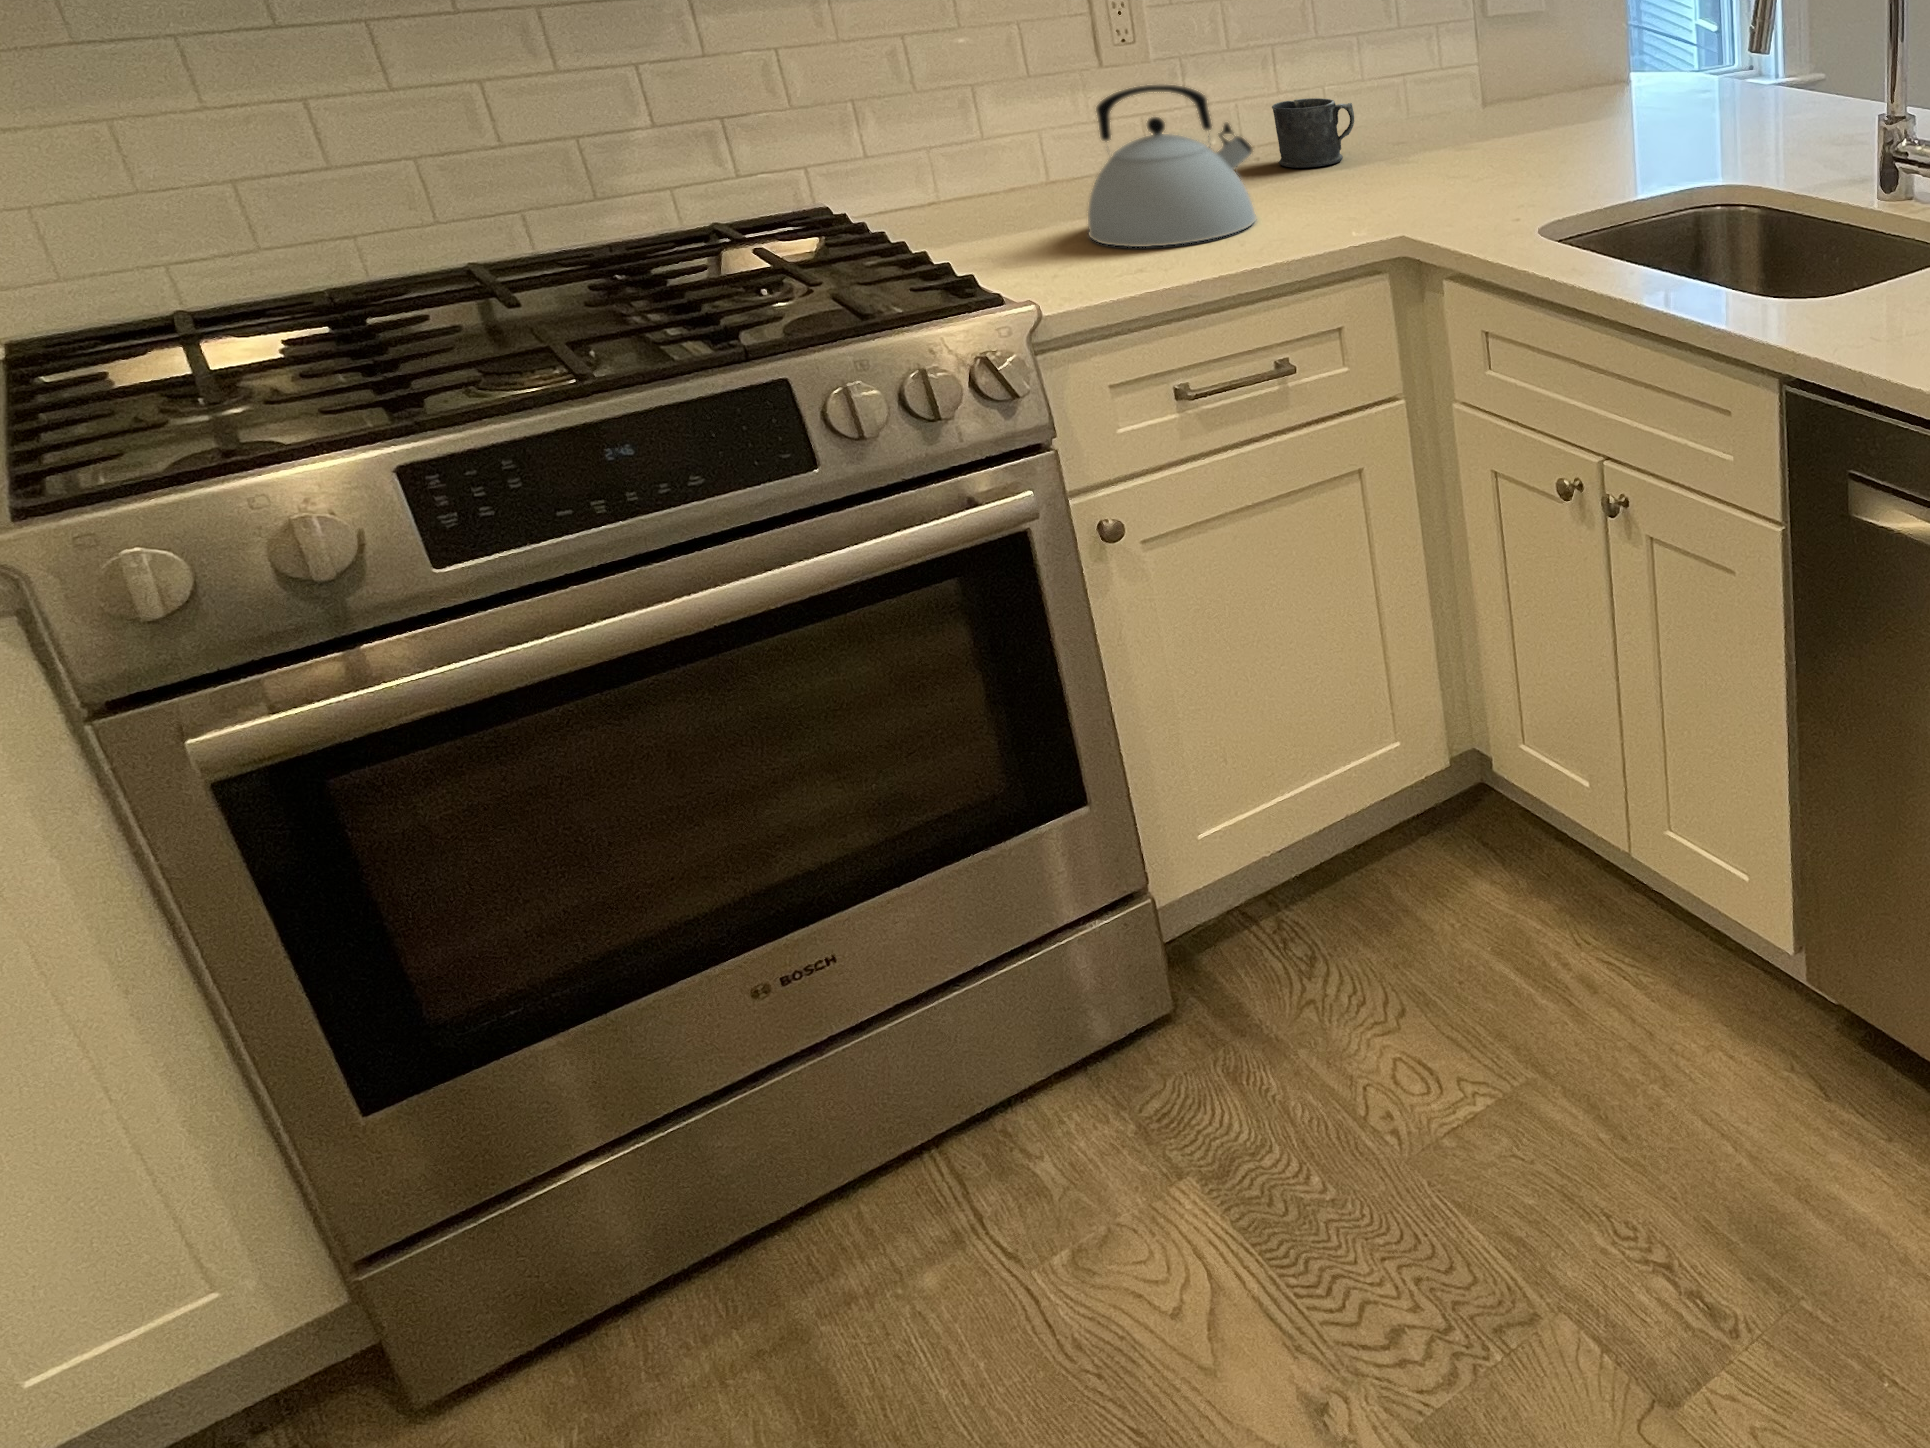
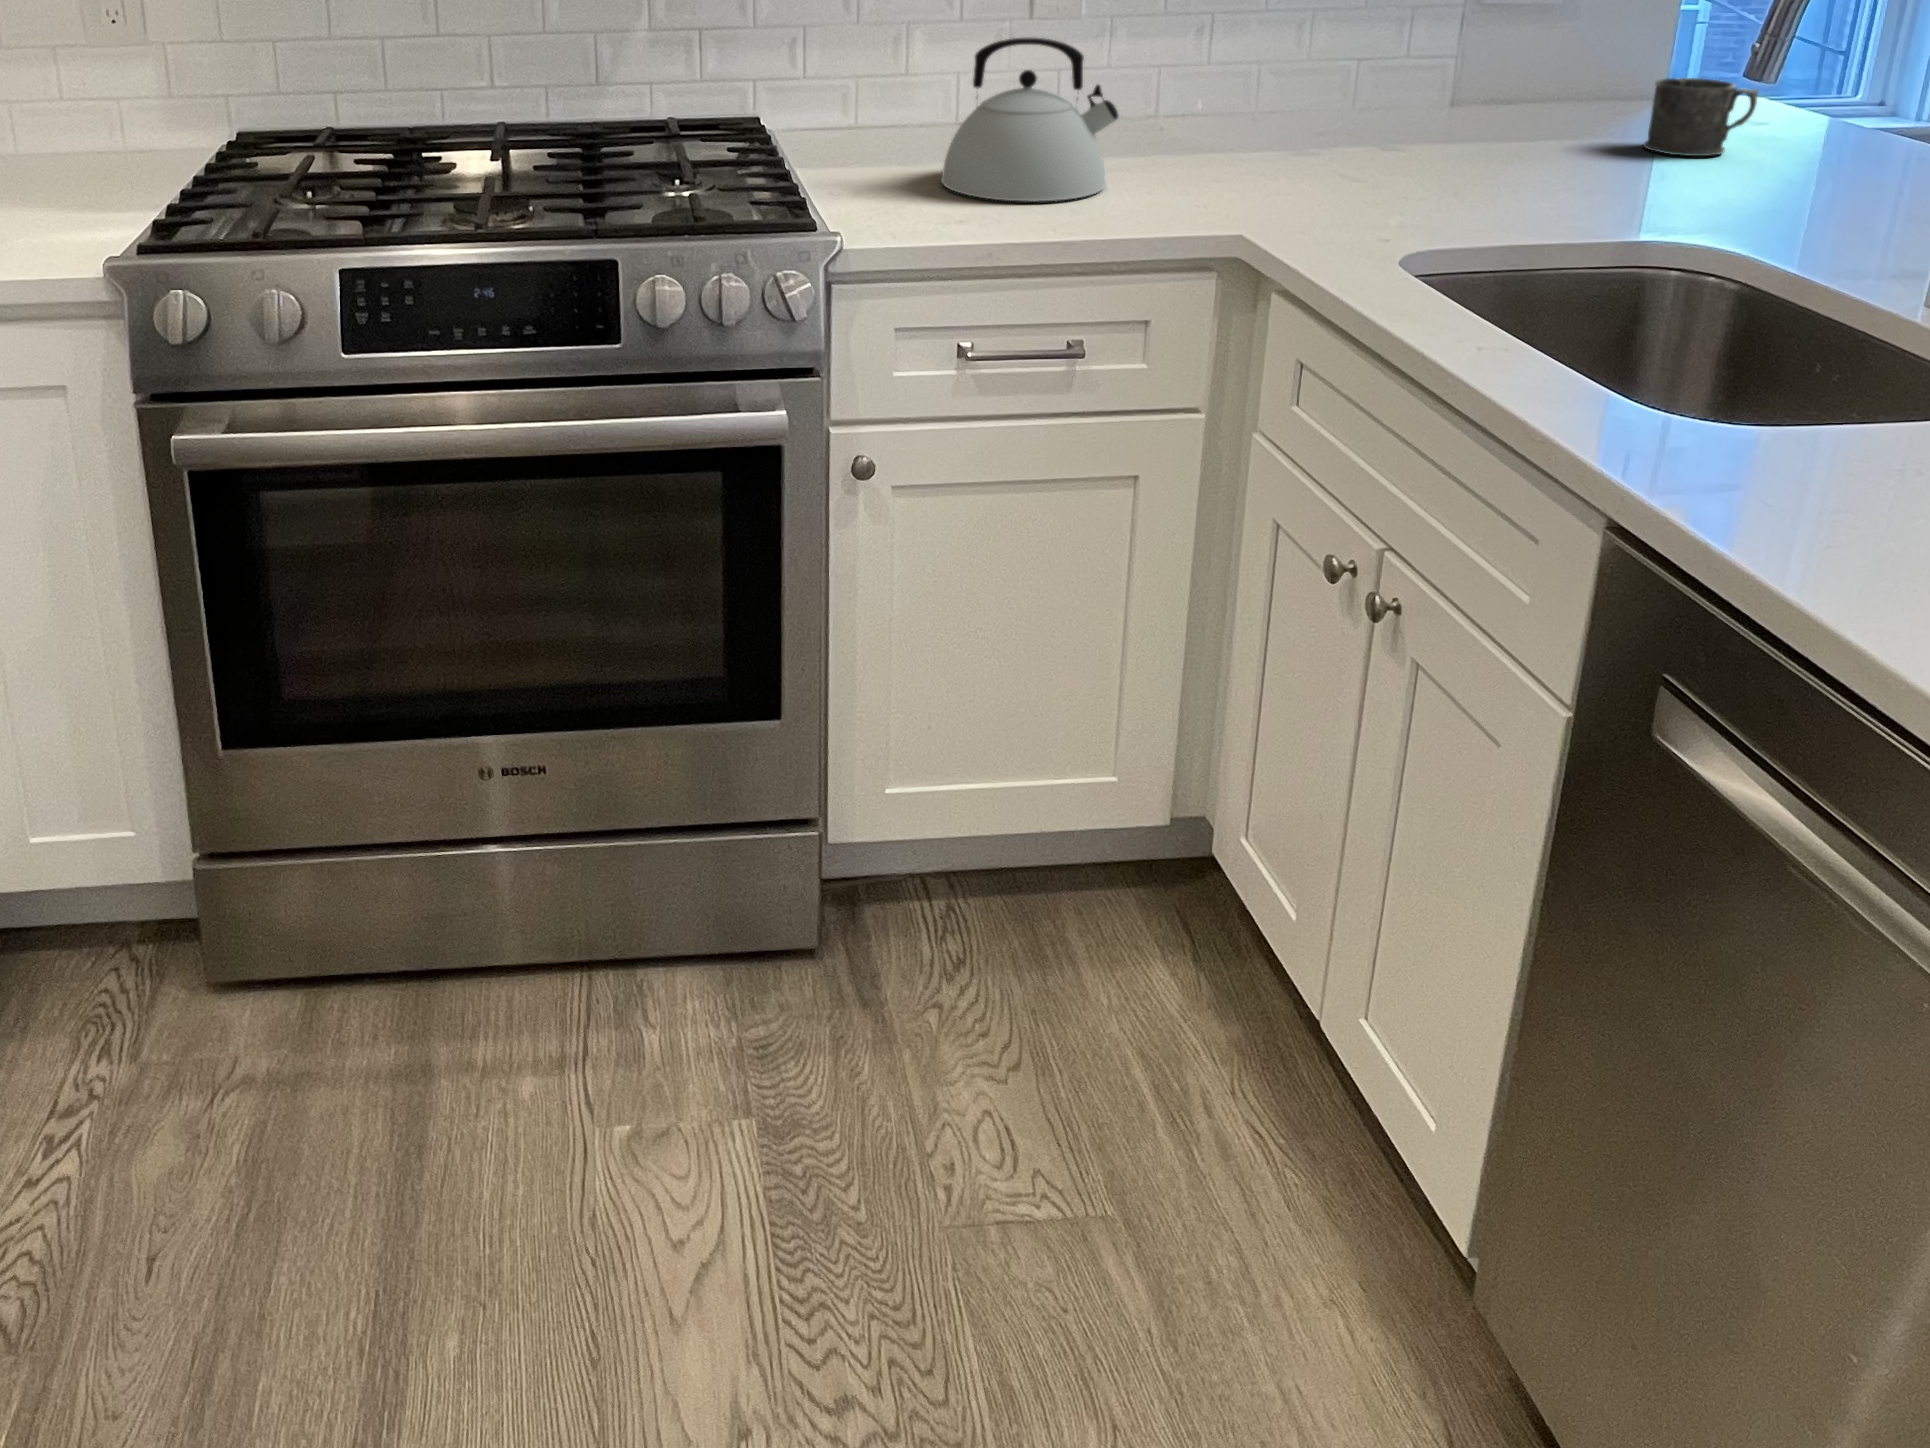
mug: present [1272,98,1354,168] -> present [1644,78,1758,156]

